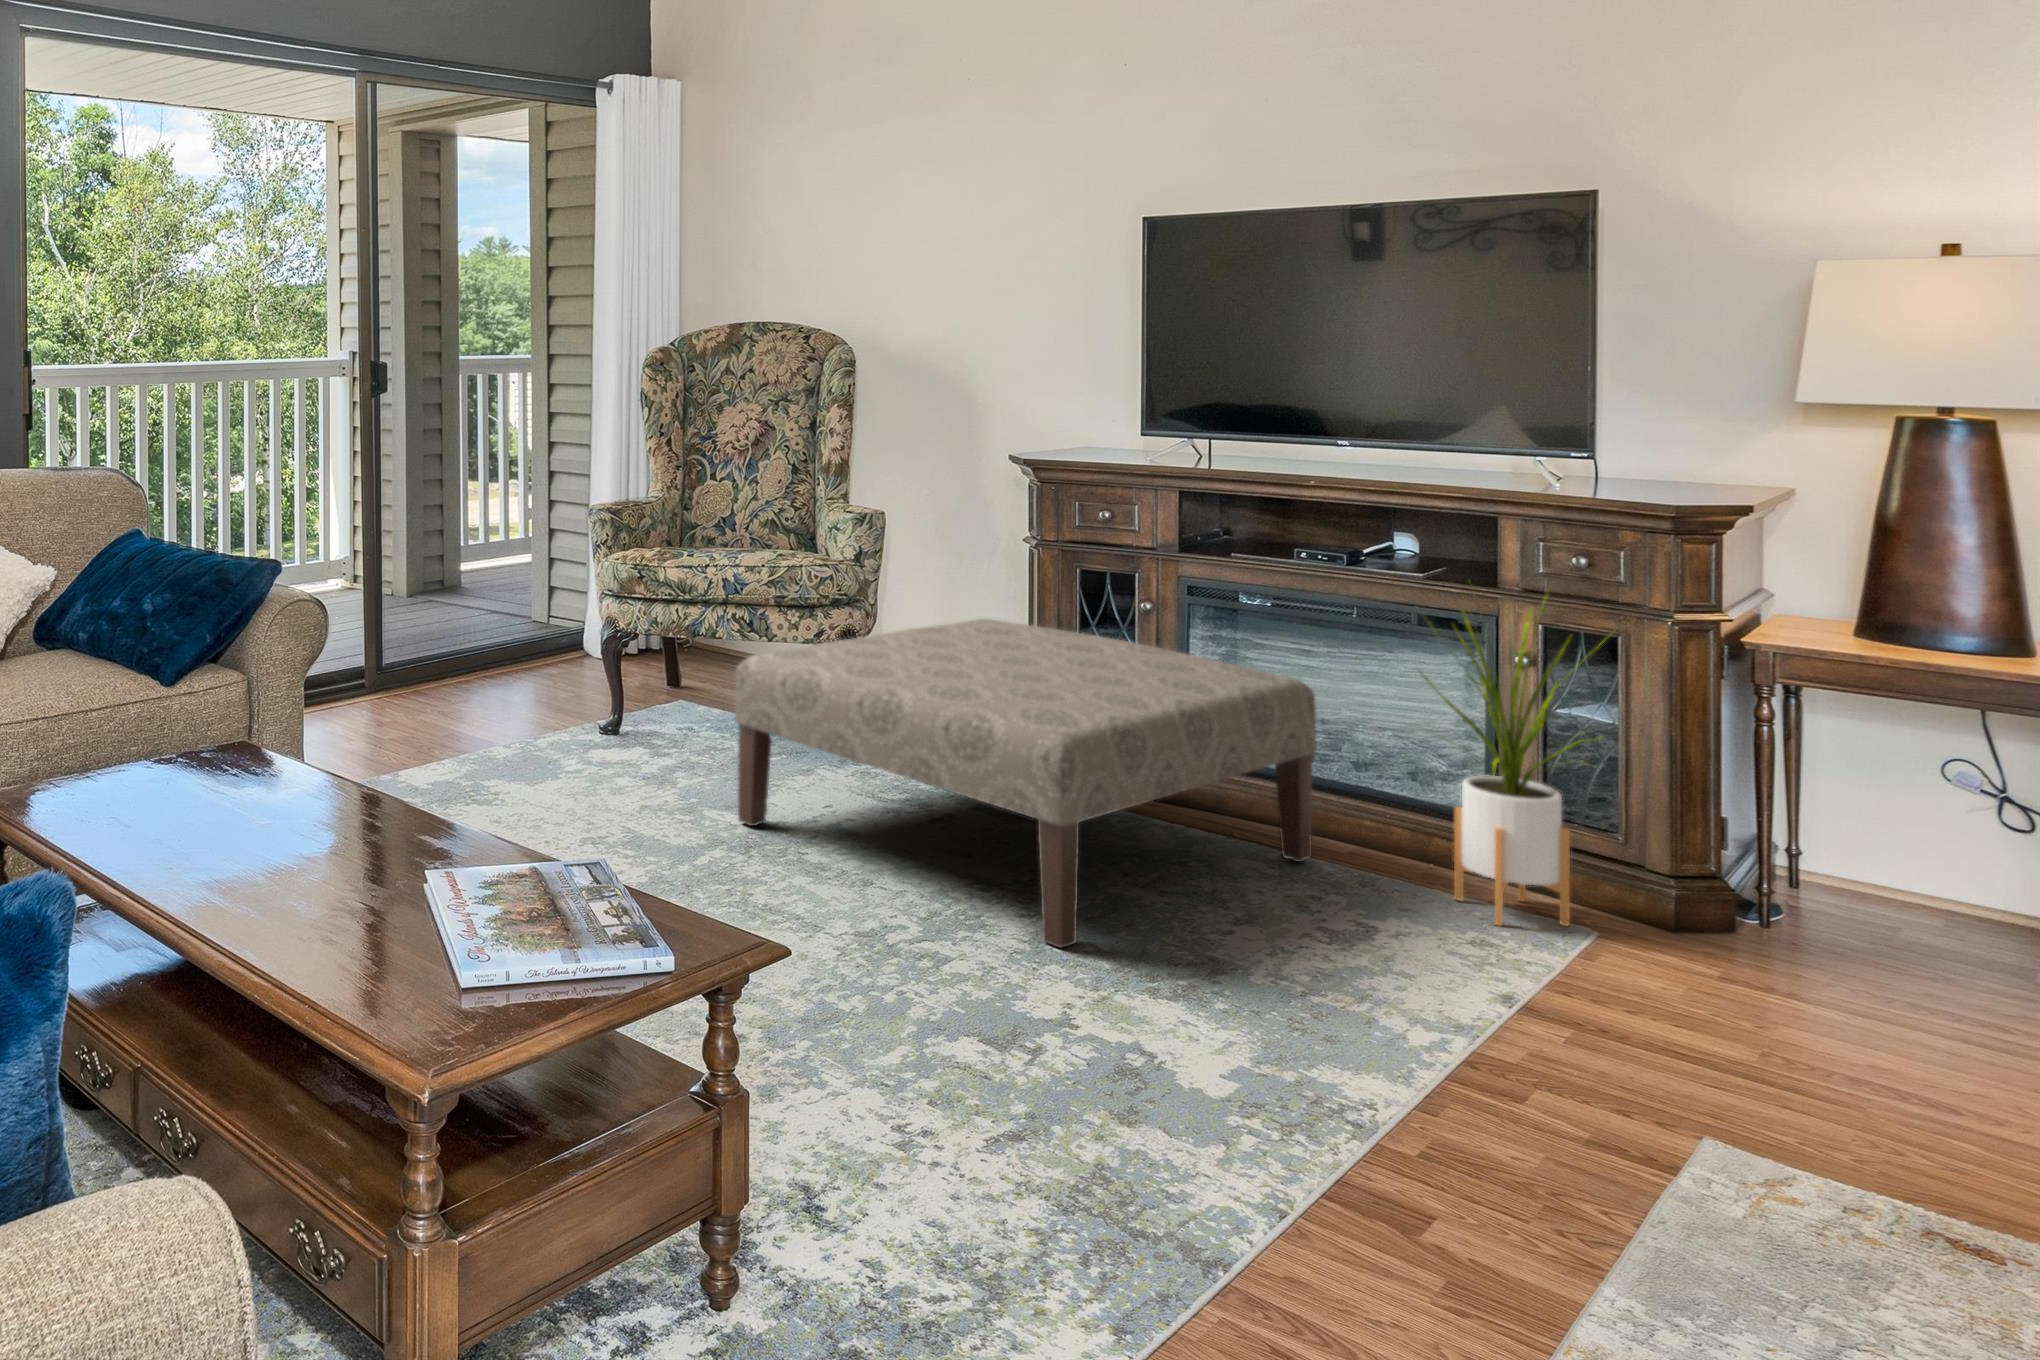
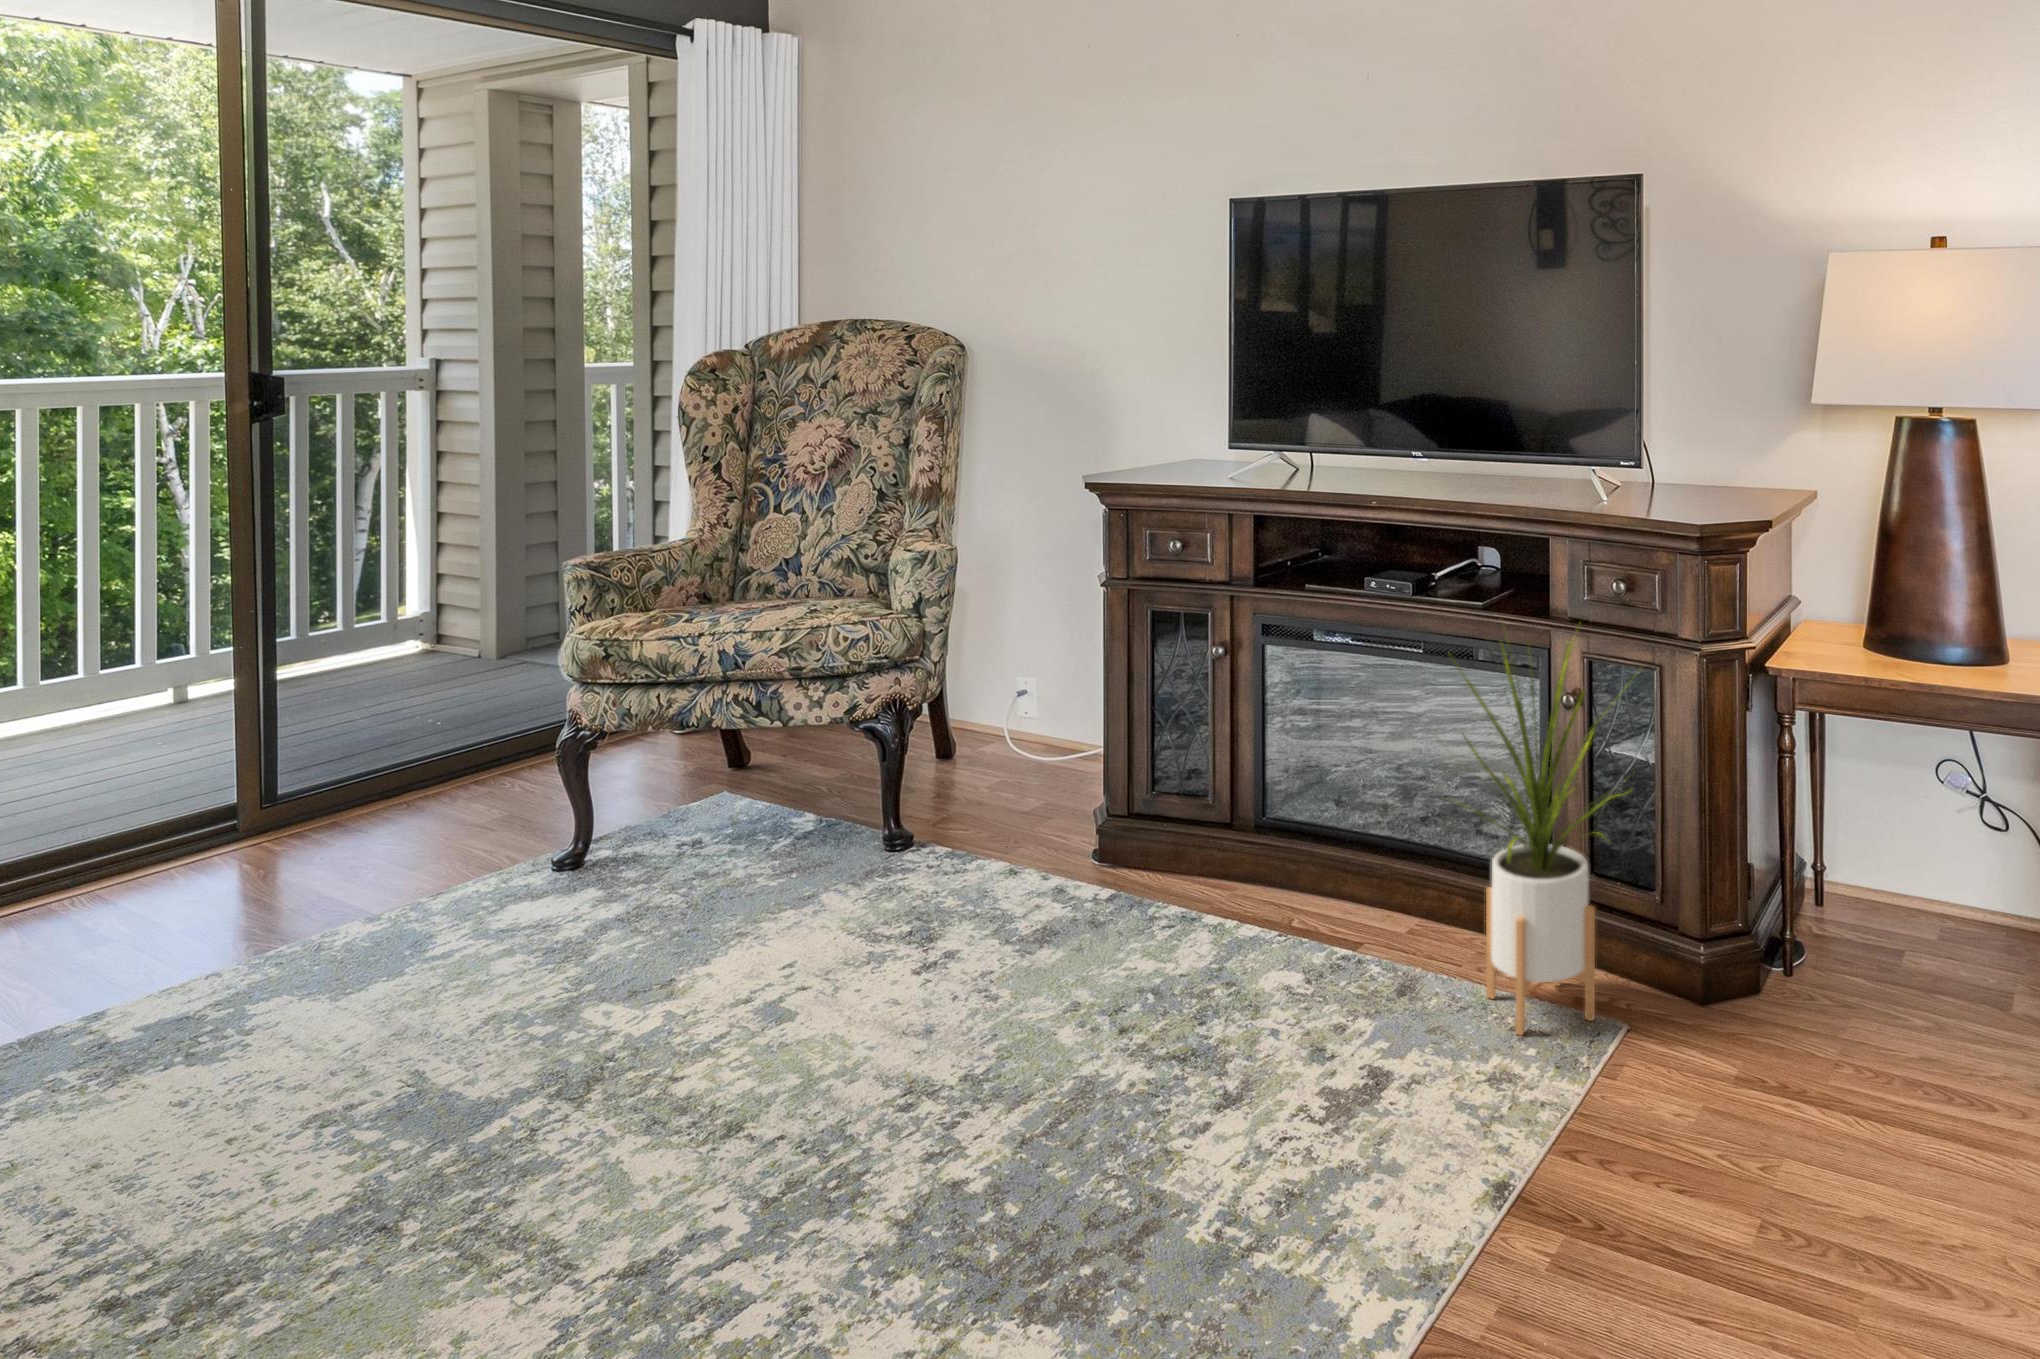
ottoman: present [735,619,1316,948] -> none [604,678,1357,1215]

